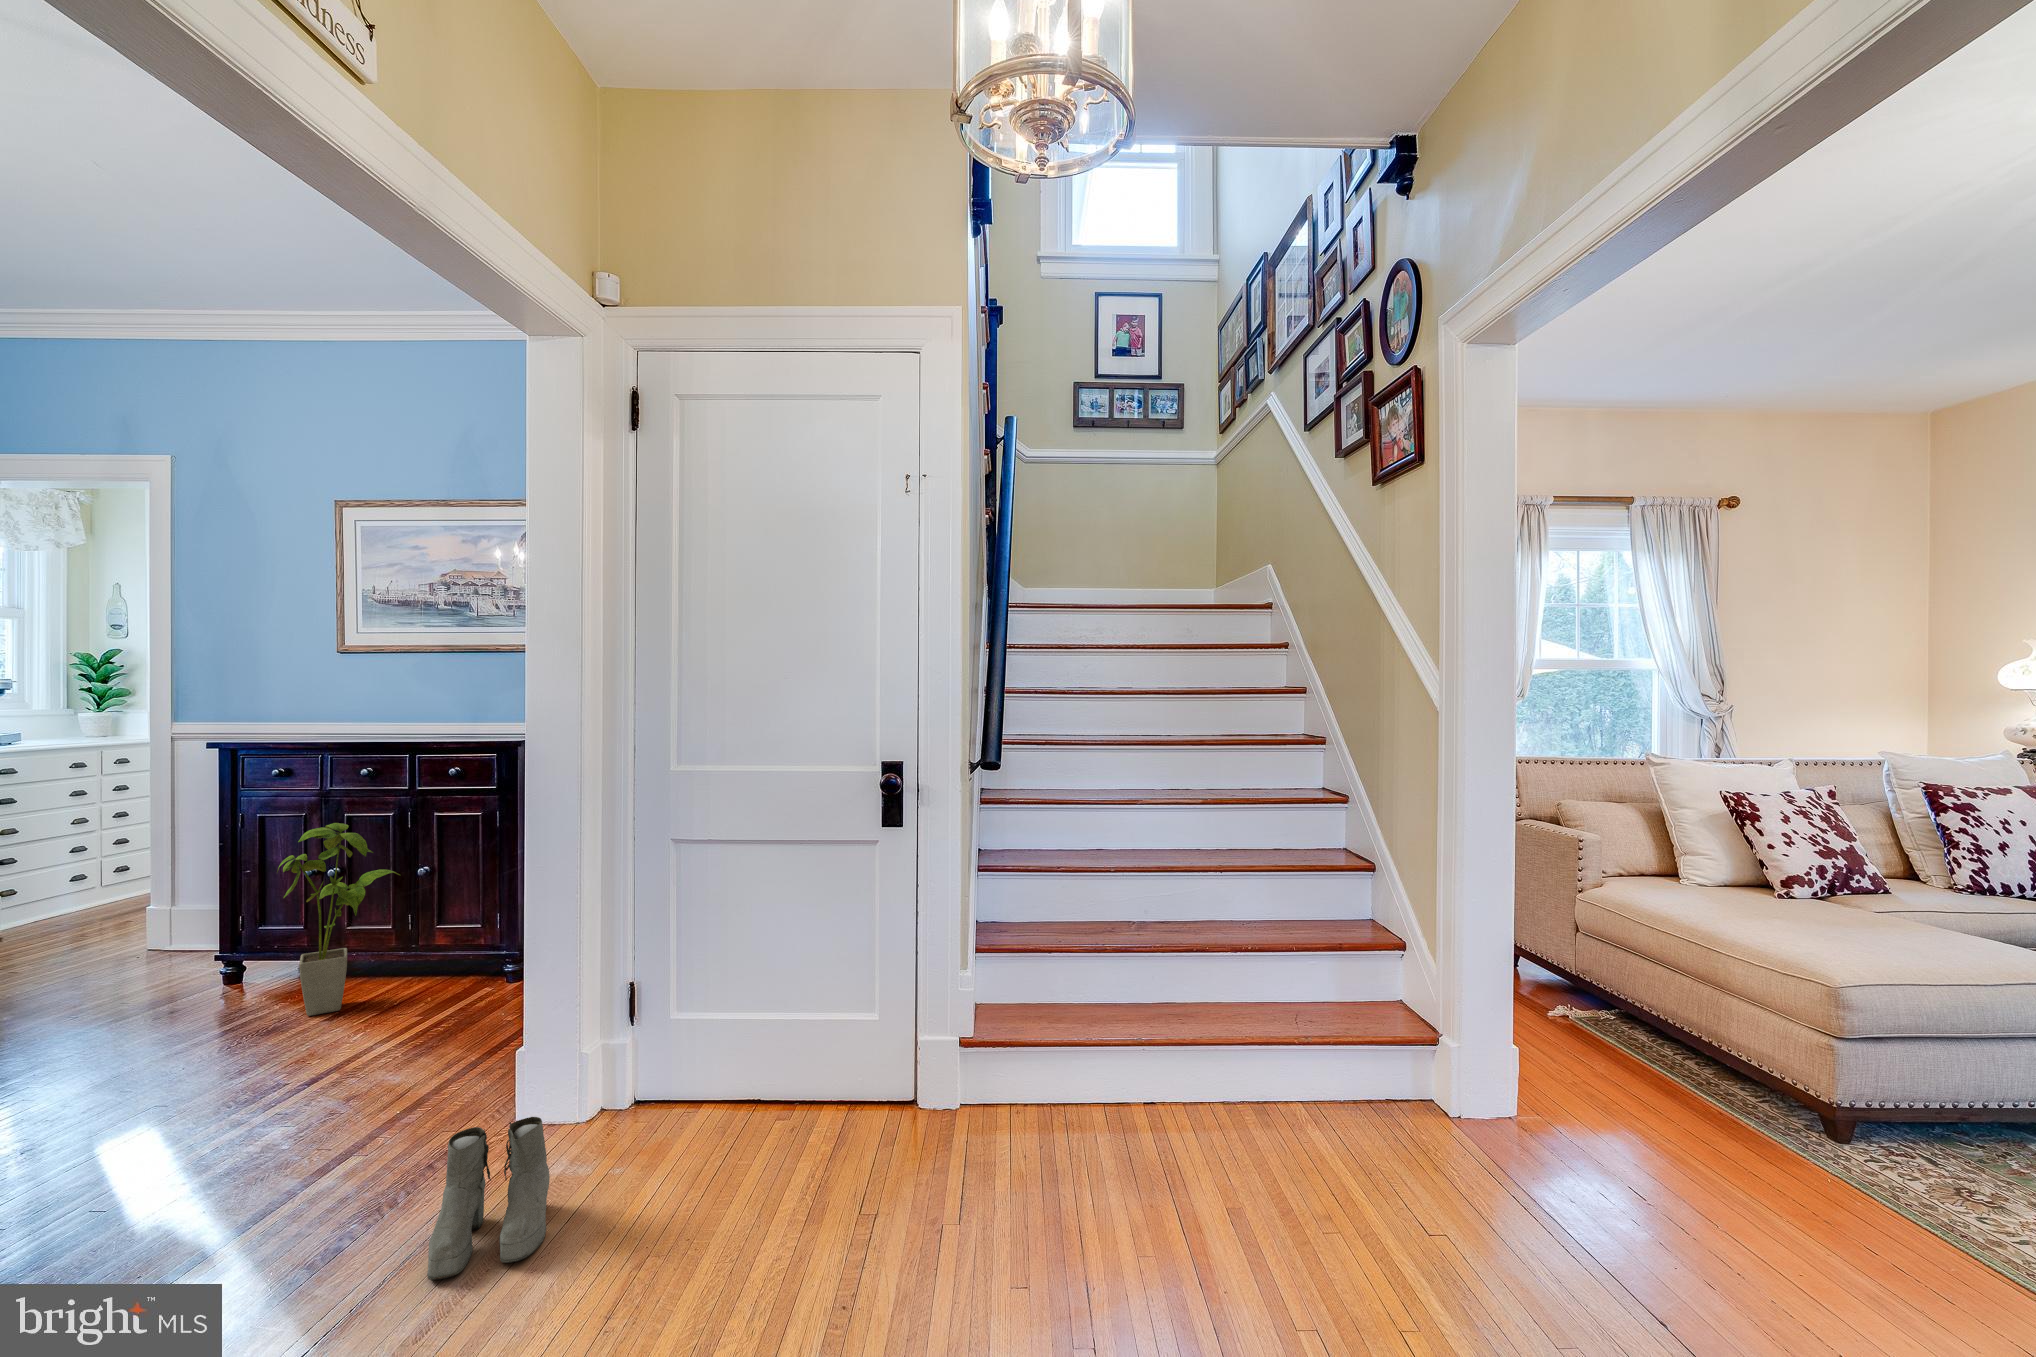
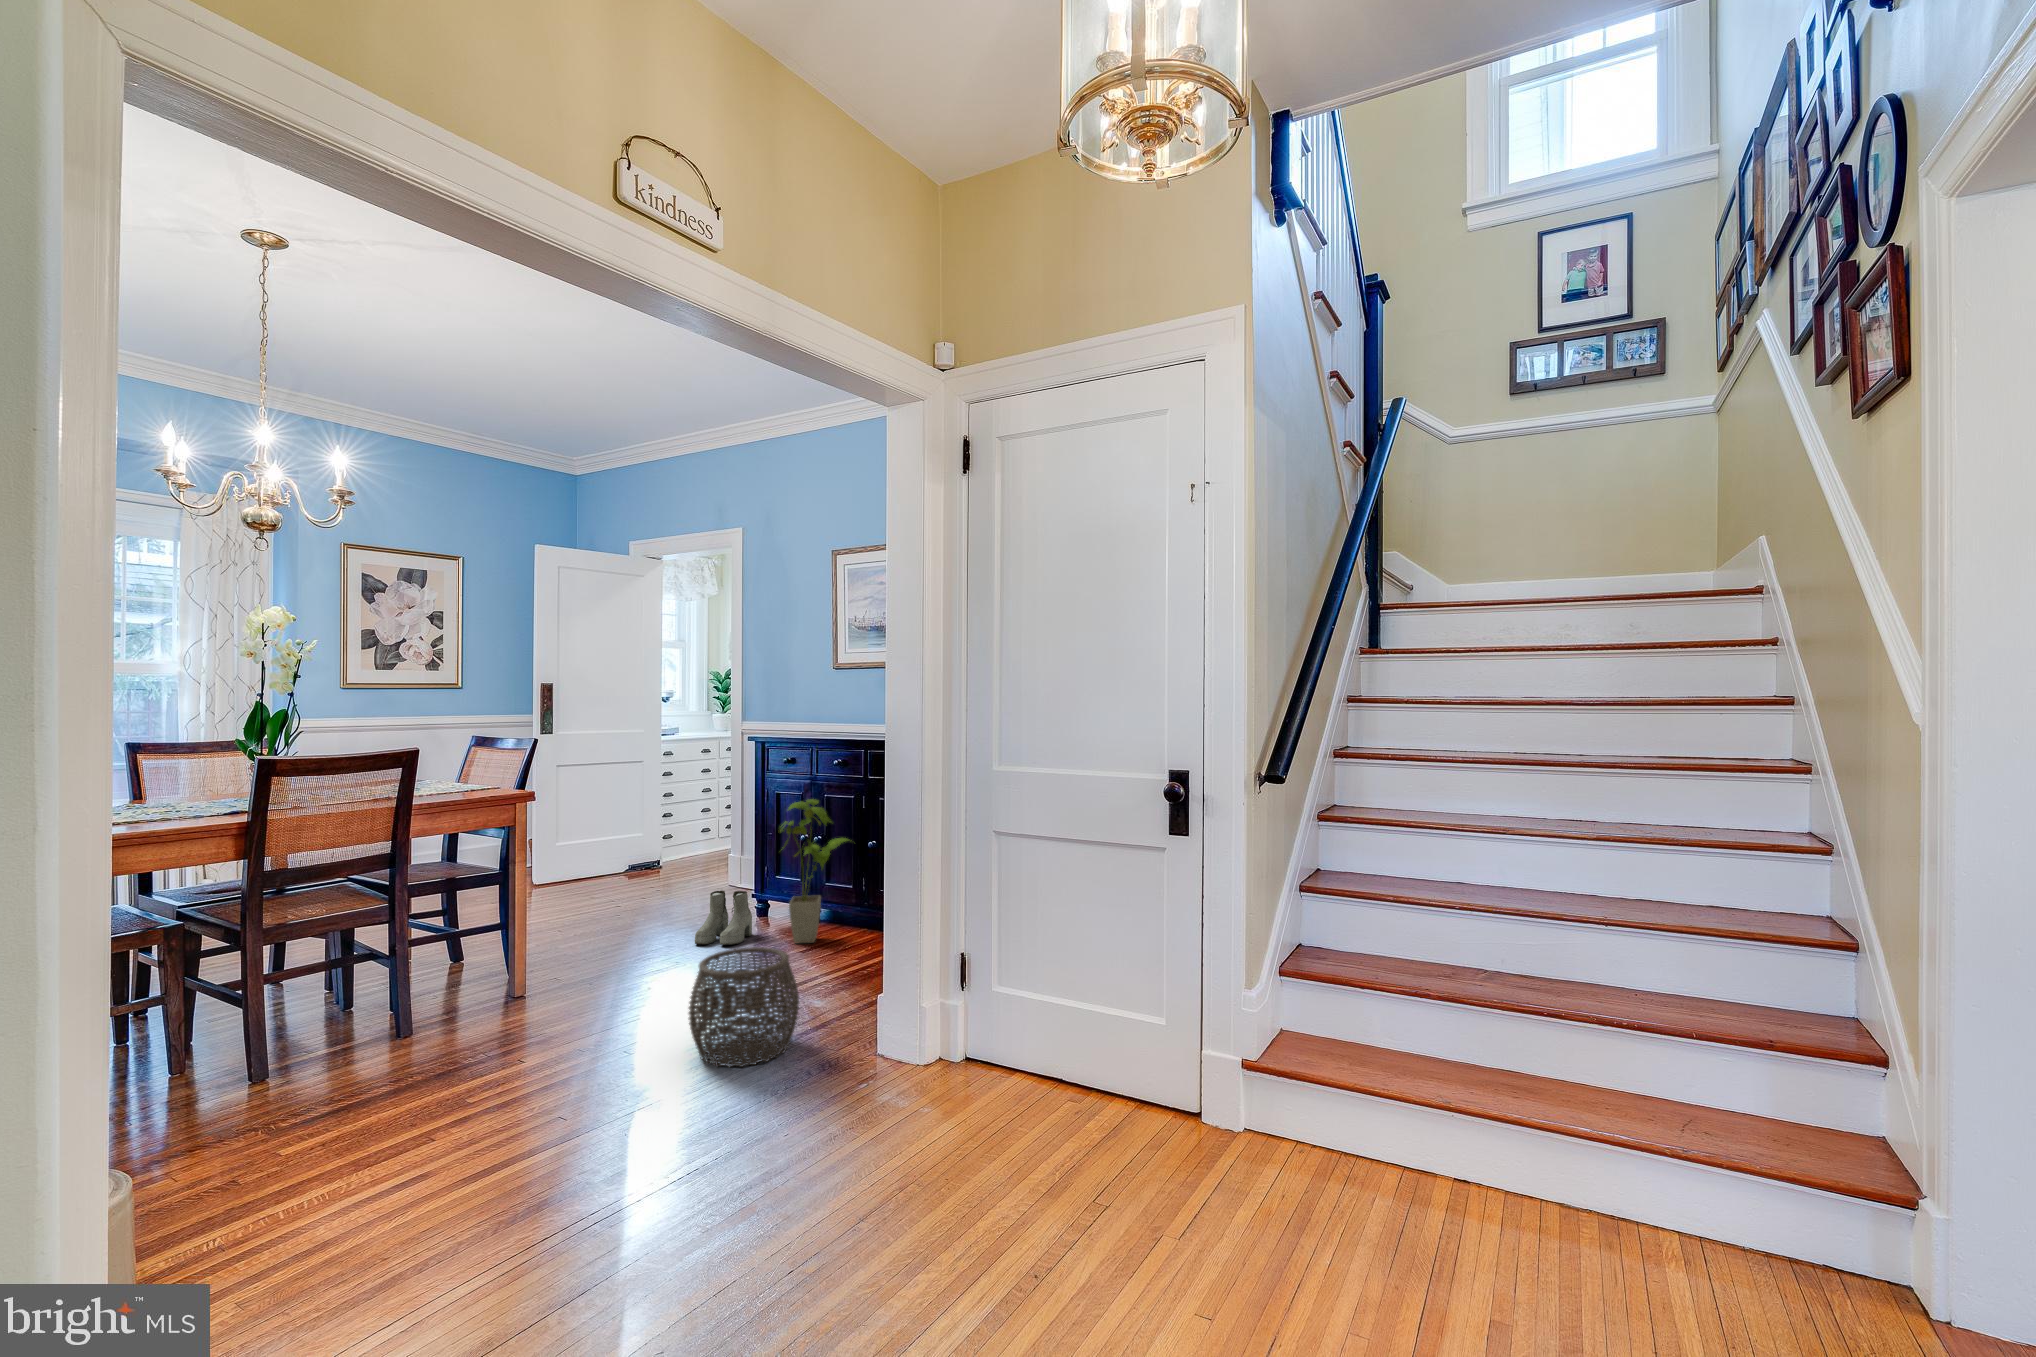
woven basket: none [205,1025,392,1202] -> present [689,947,799,1067]
boots: present [427,1117,550,1280] -> present [695,891,752,945]

